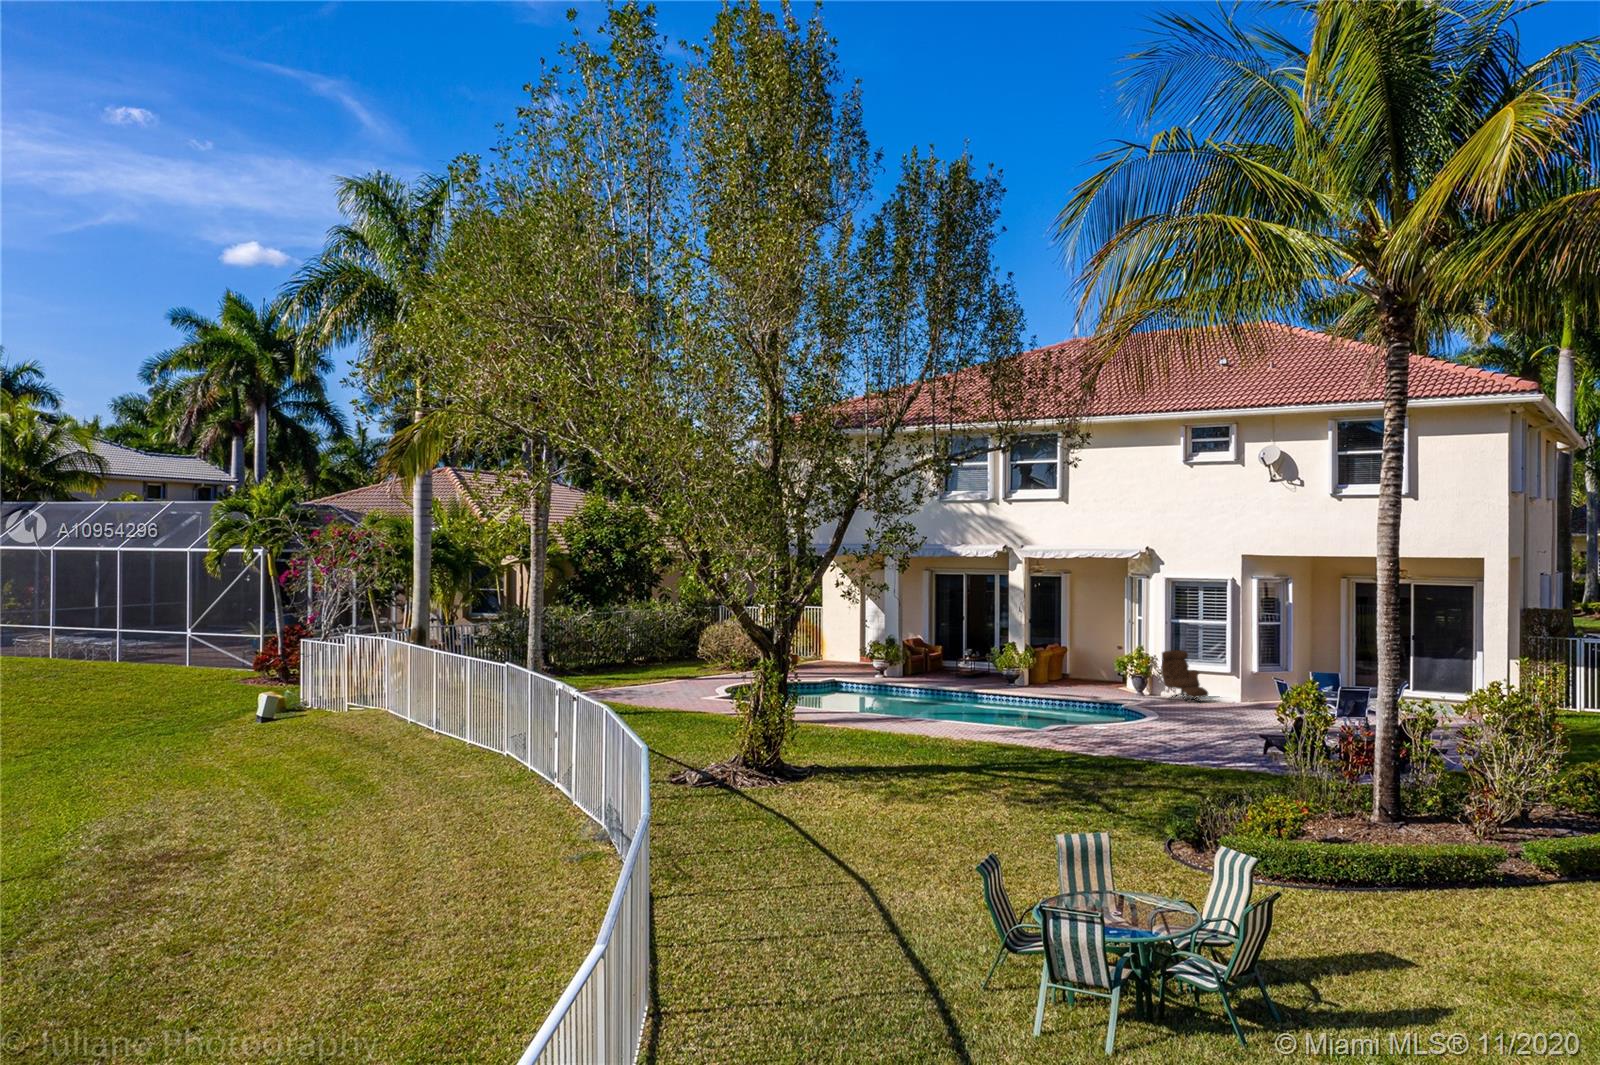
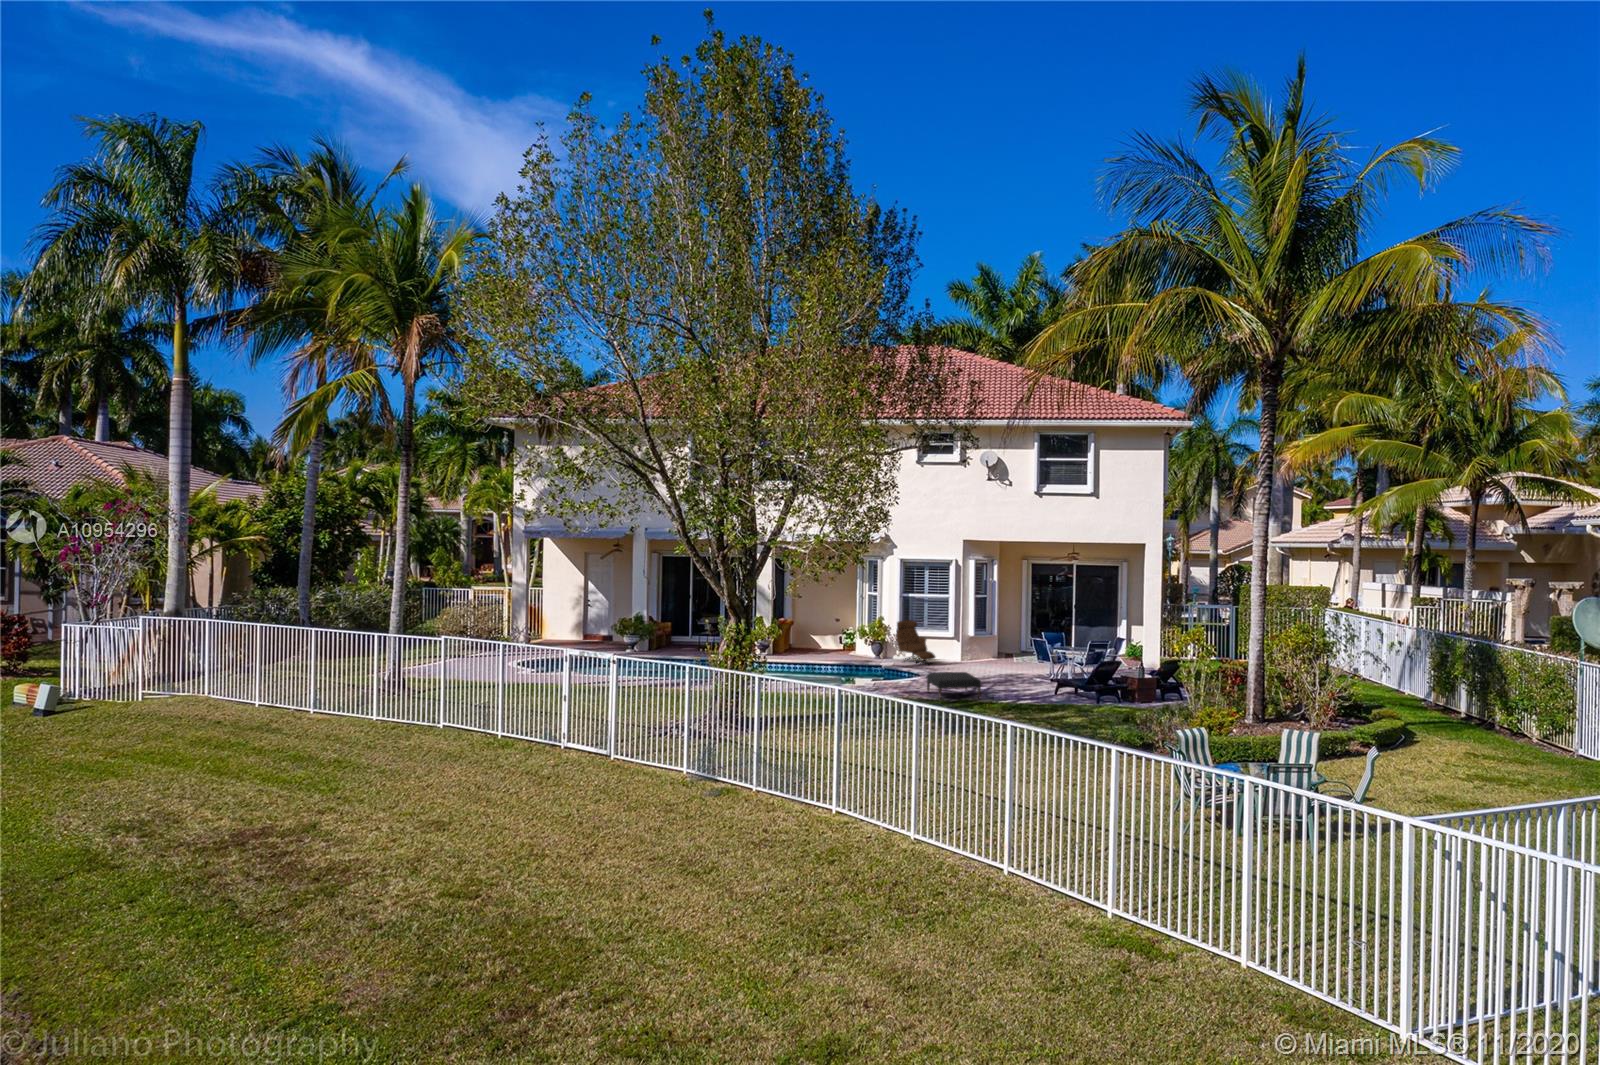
ottoman: none [1178,710,1244,743] -> present [926,672,981,700]

